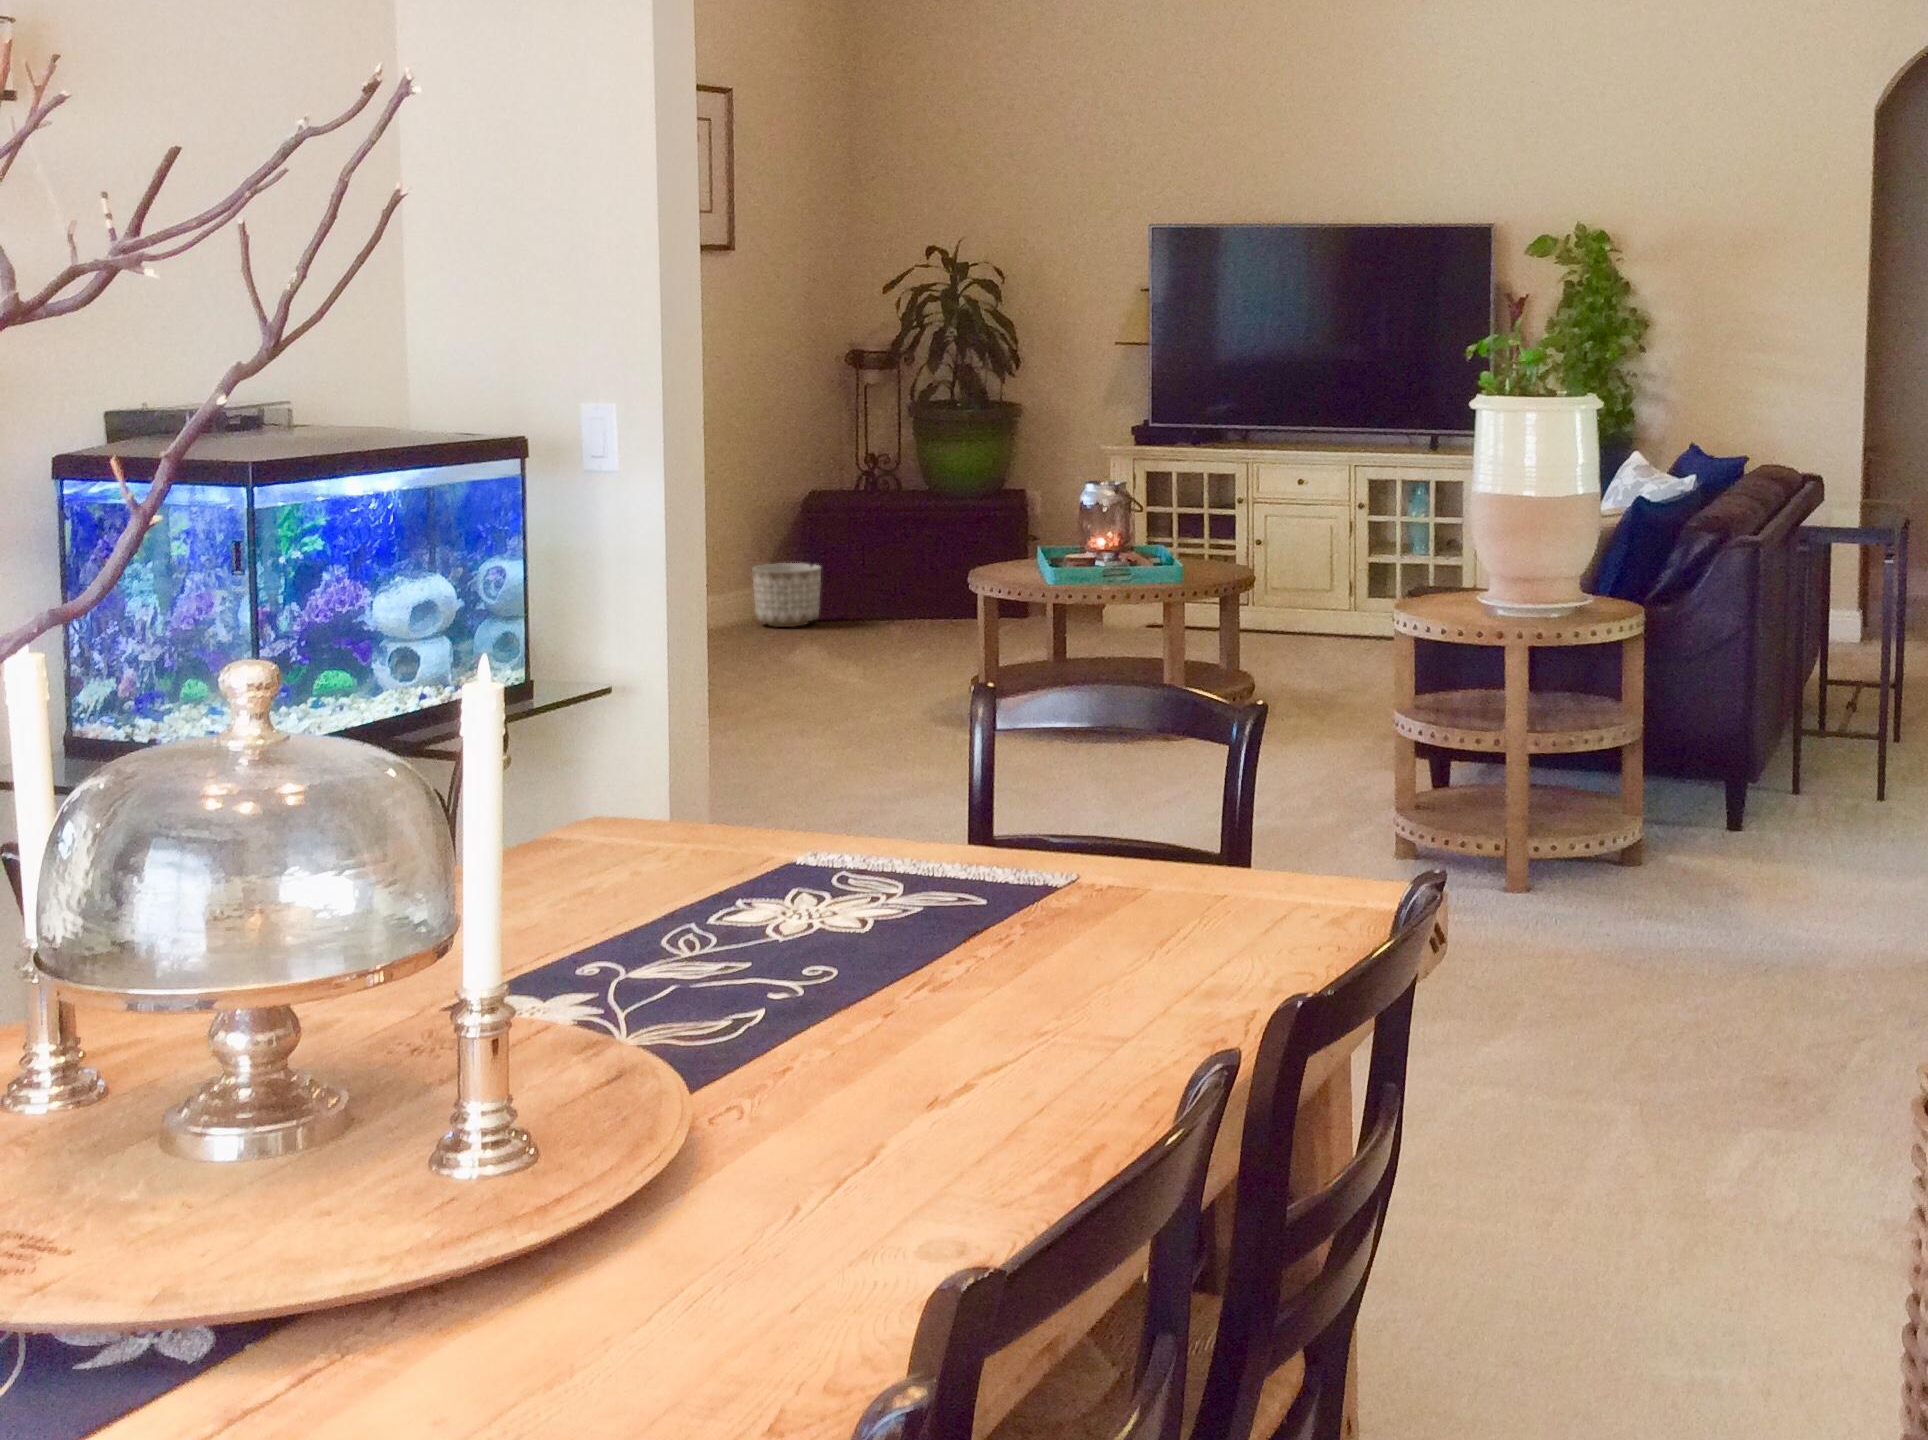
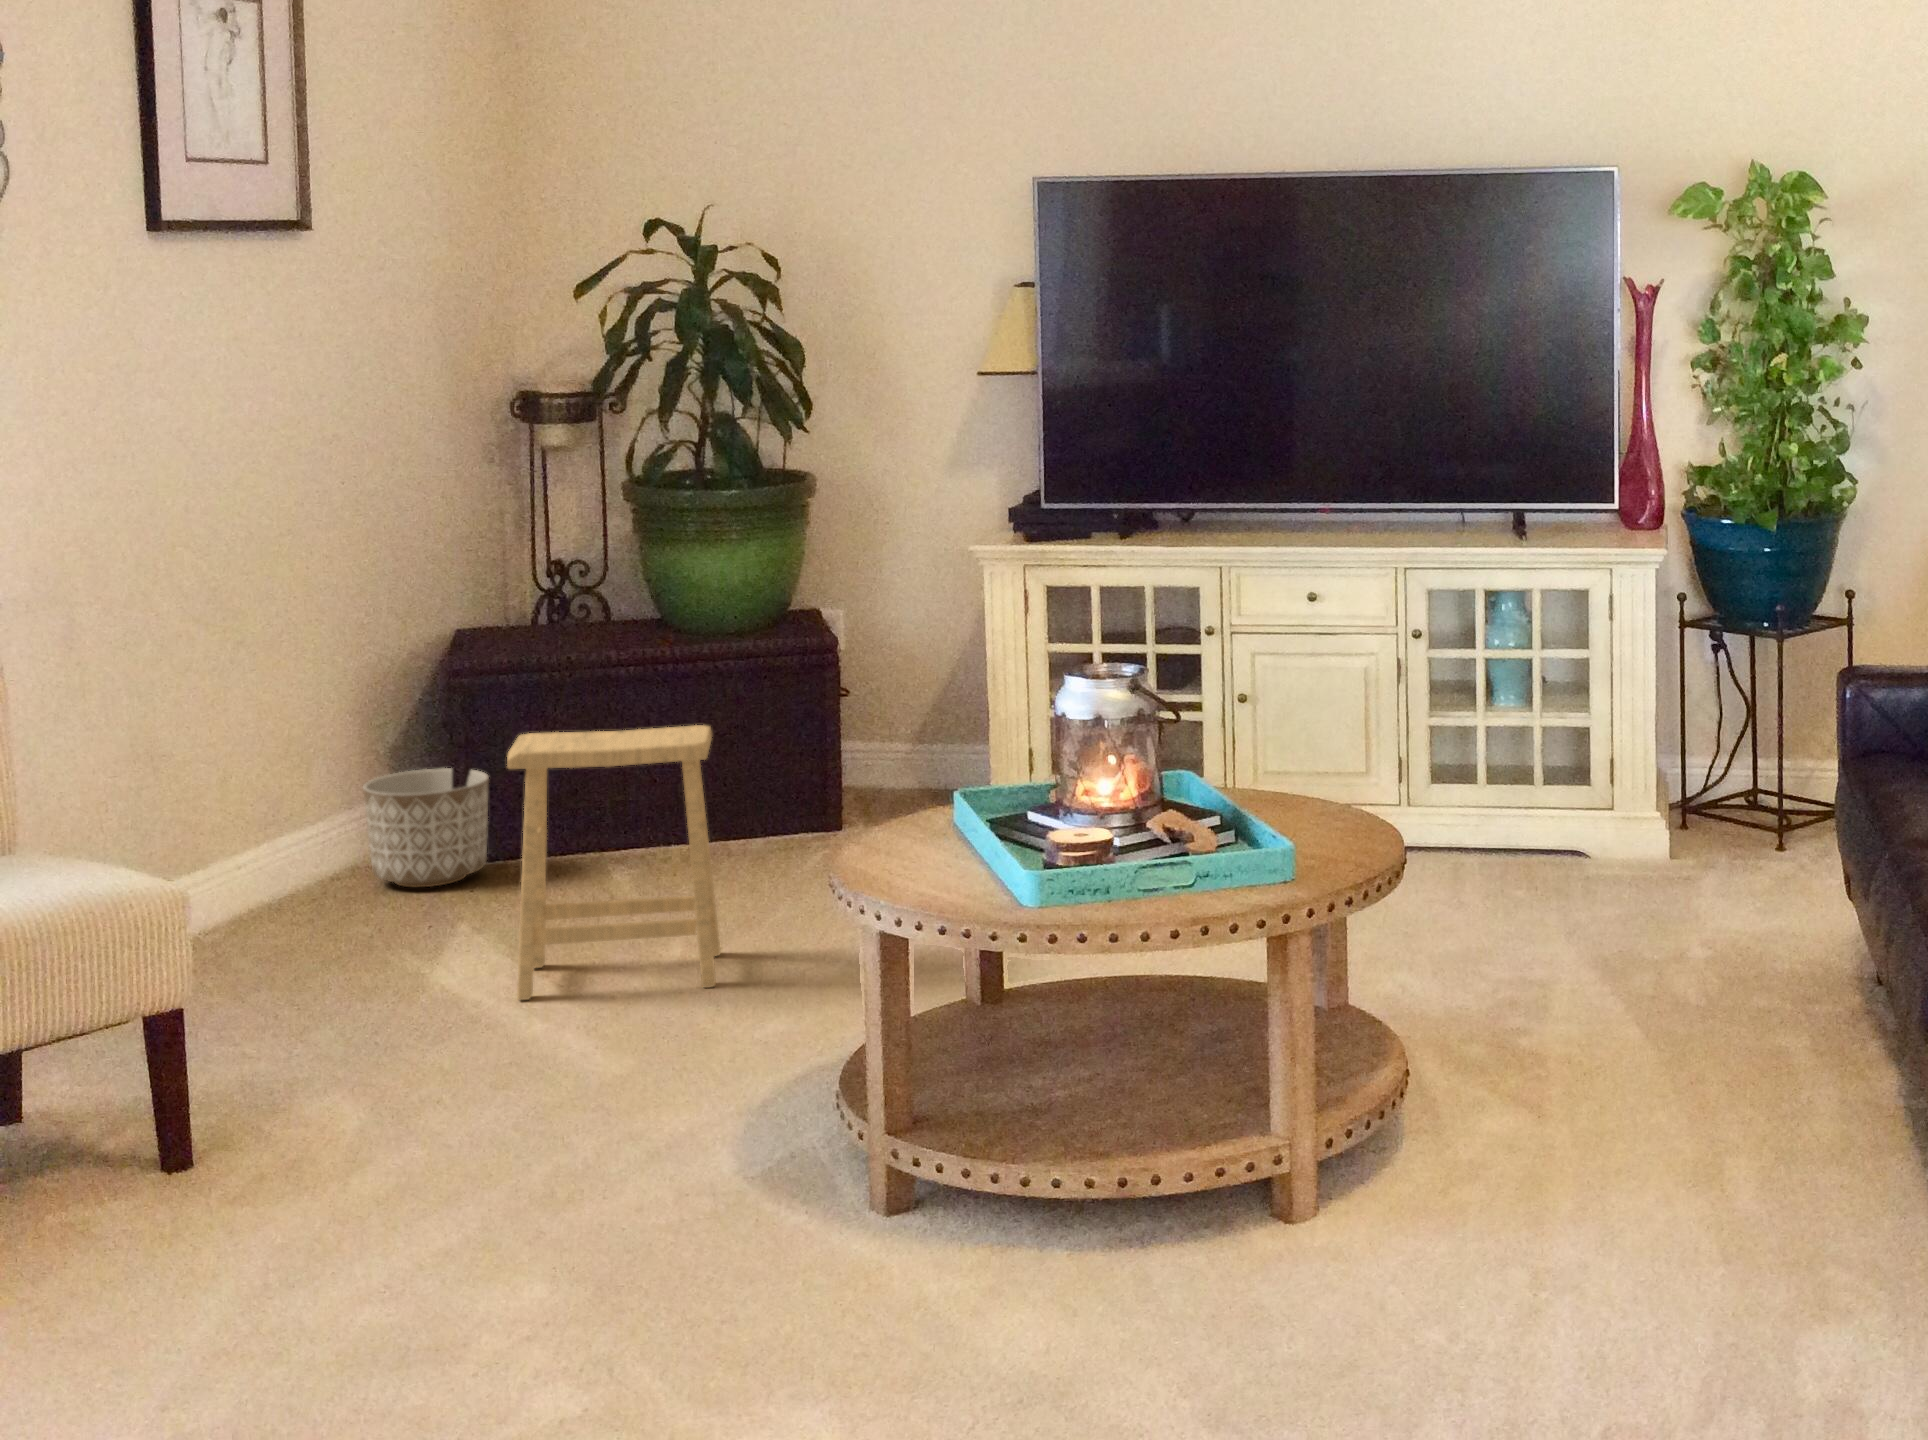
footstool: none [824,527,937,665] -> present [507,725,720,1000]

